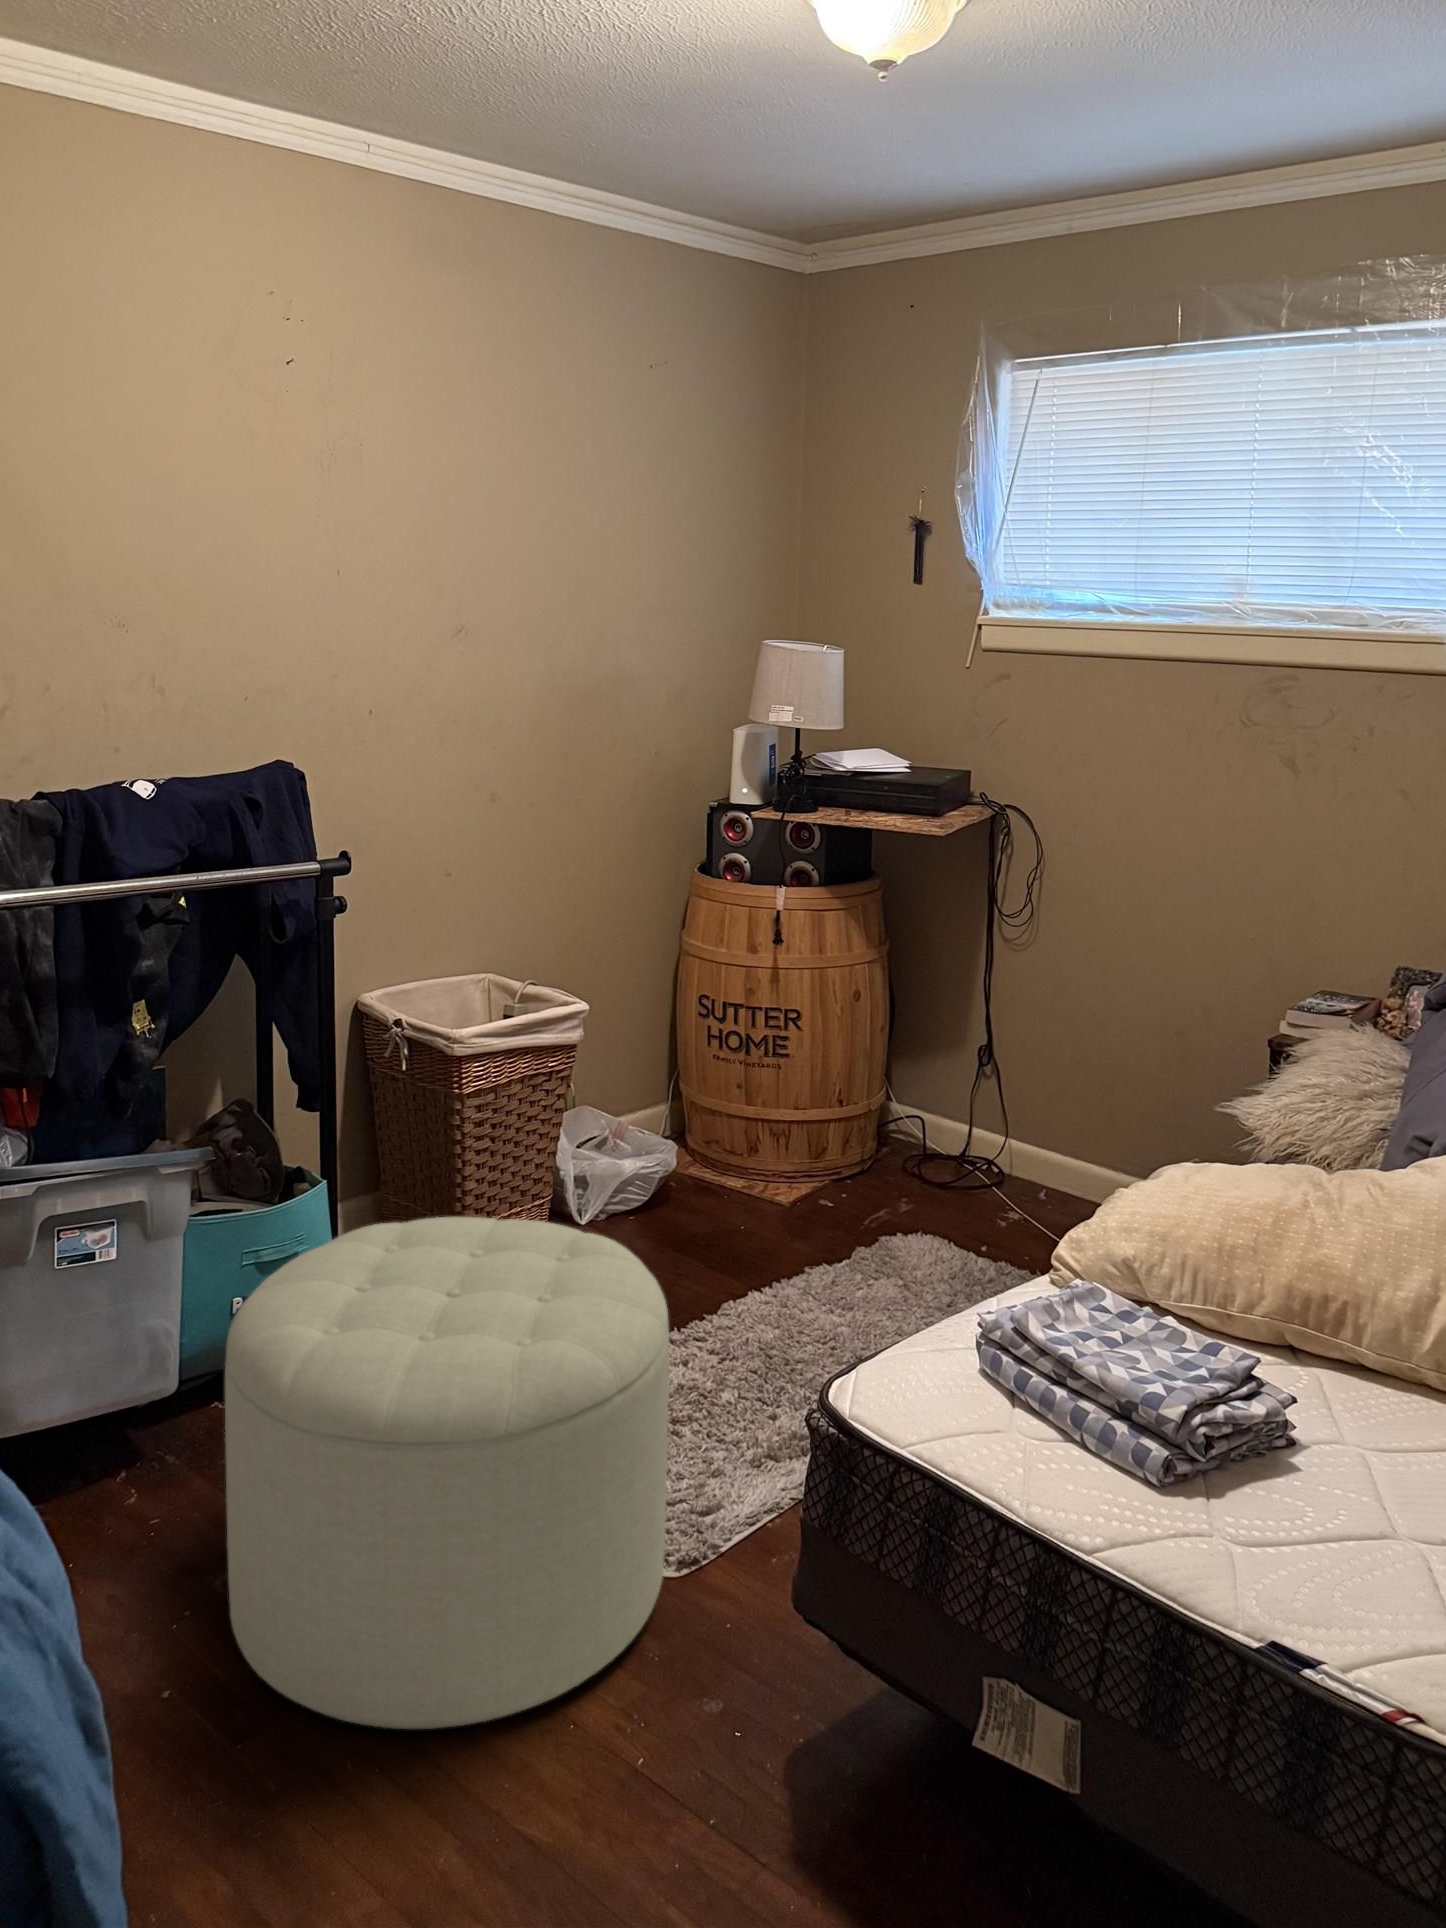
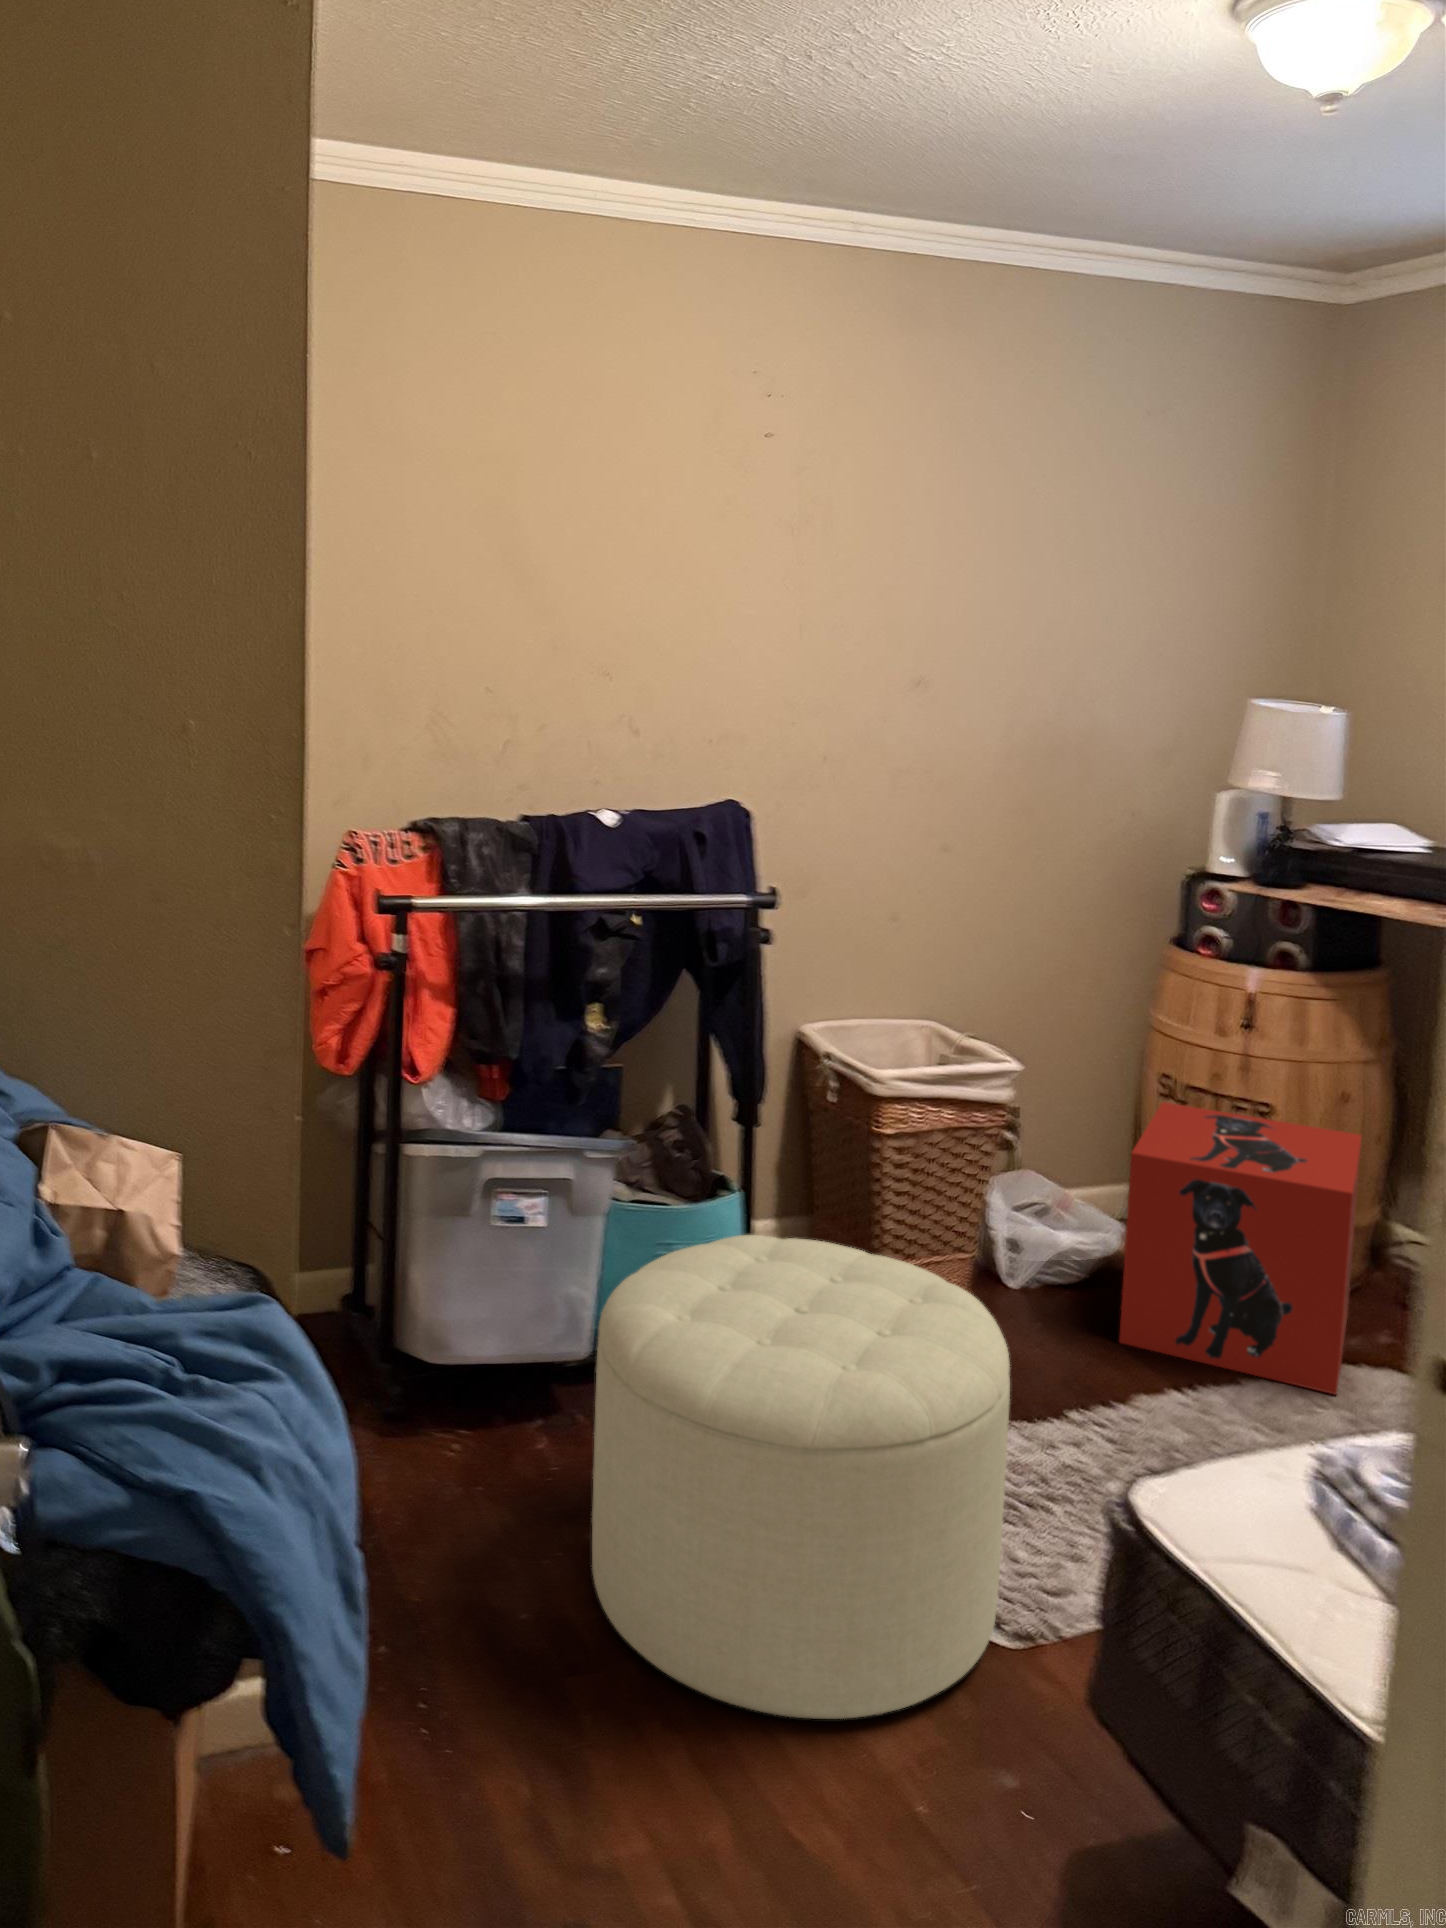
storage box: none [694,1022,888,1262] -> present [1119,1102,1361,1395]

